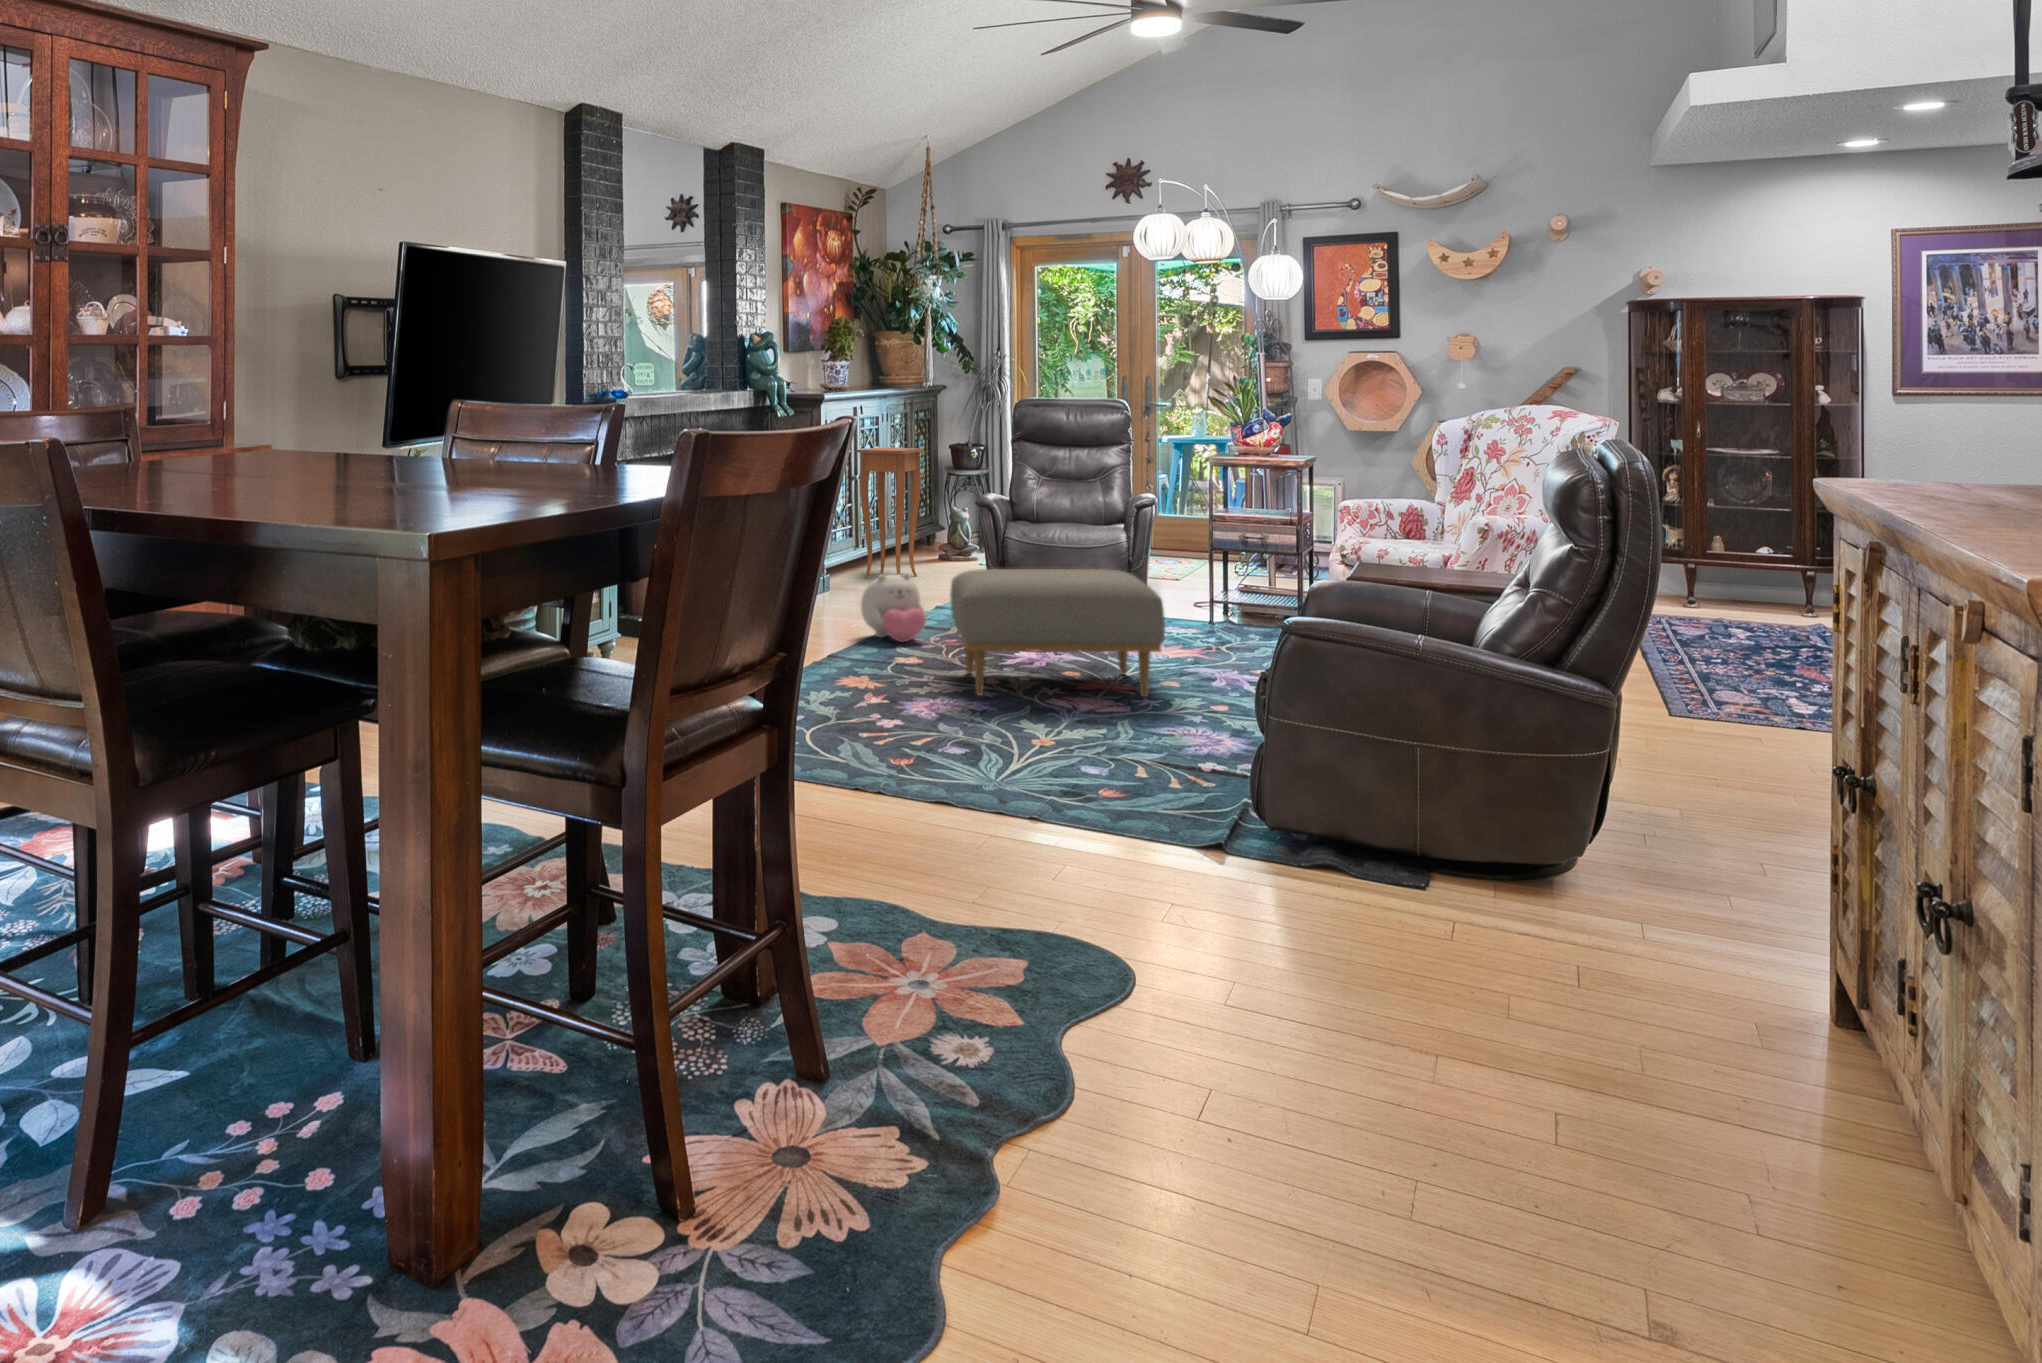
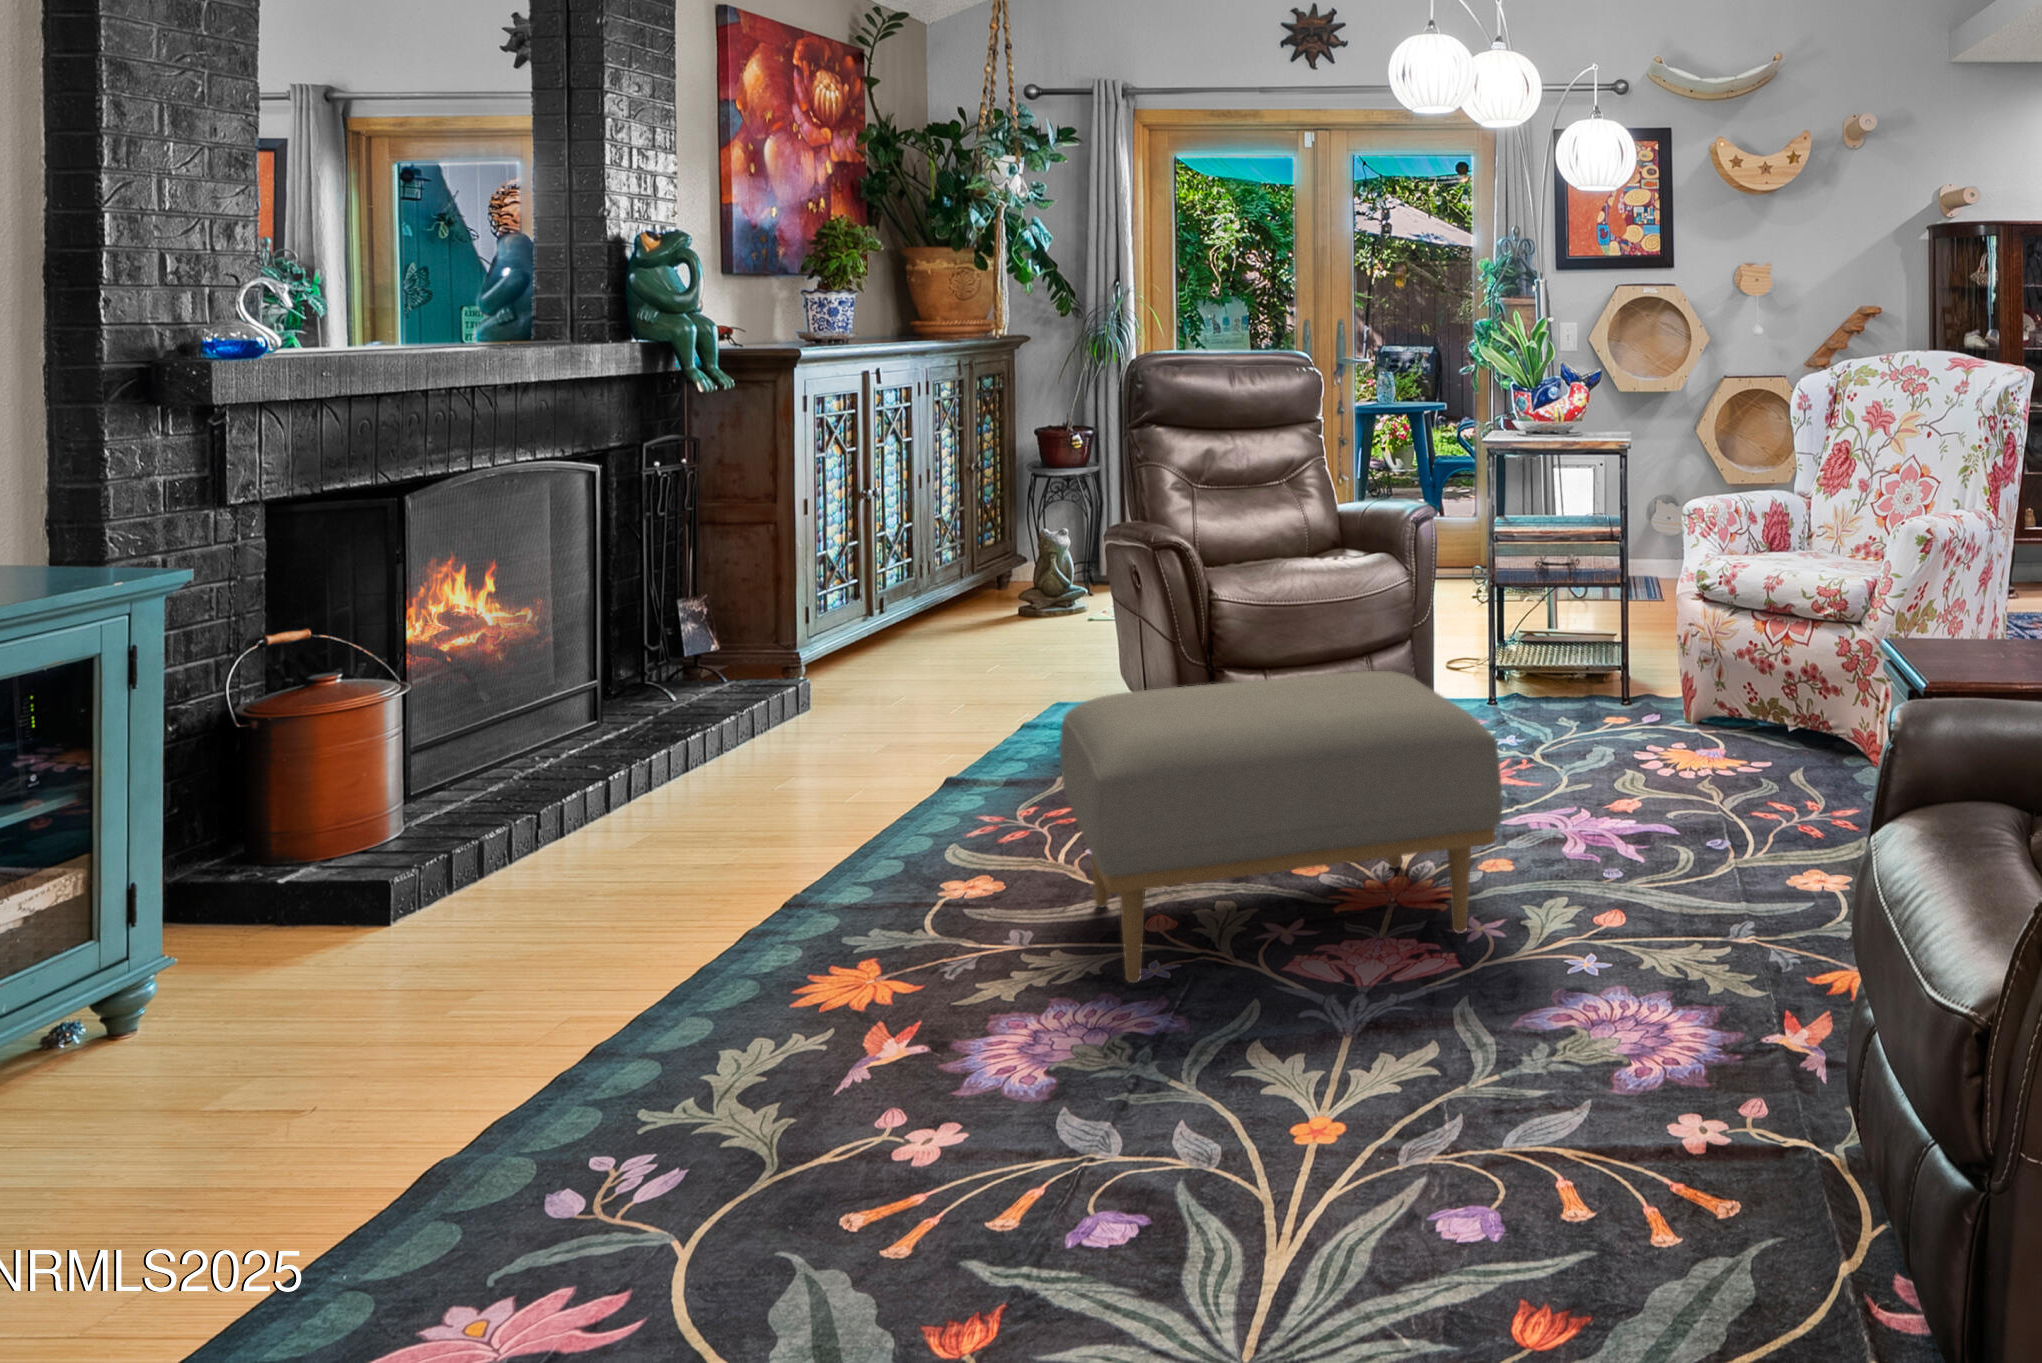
side table: present [857,447,923,579] -> none [872,440,989,667]
plush toy: present [861,573,926,642] -> none [872,687,1006,826]

